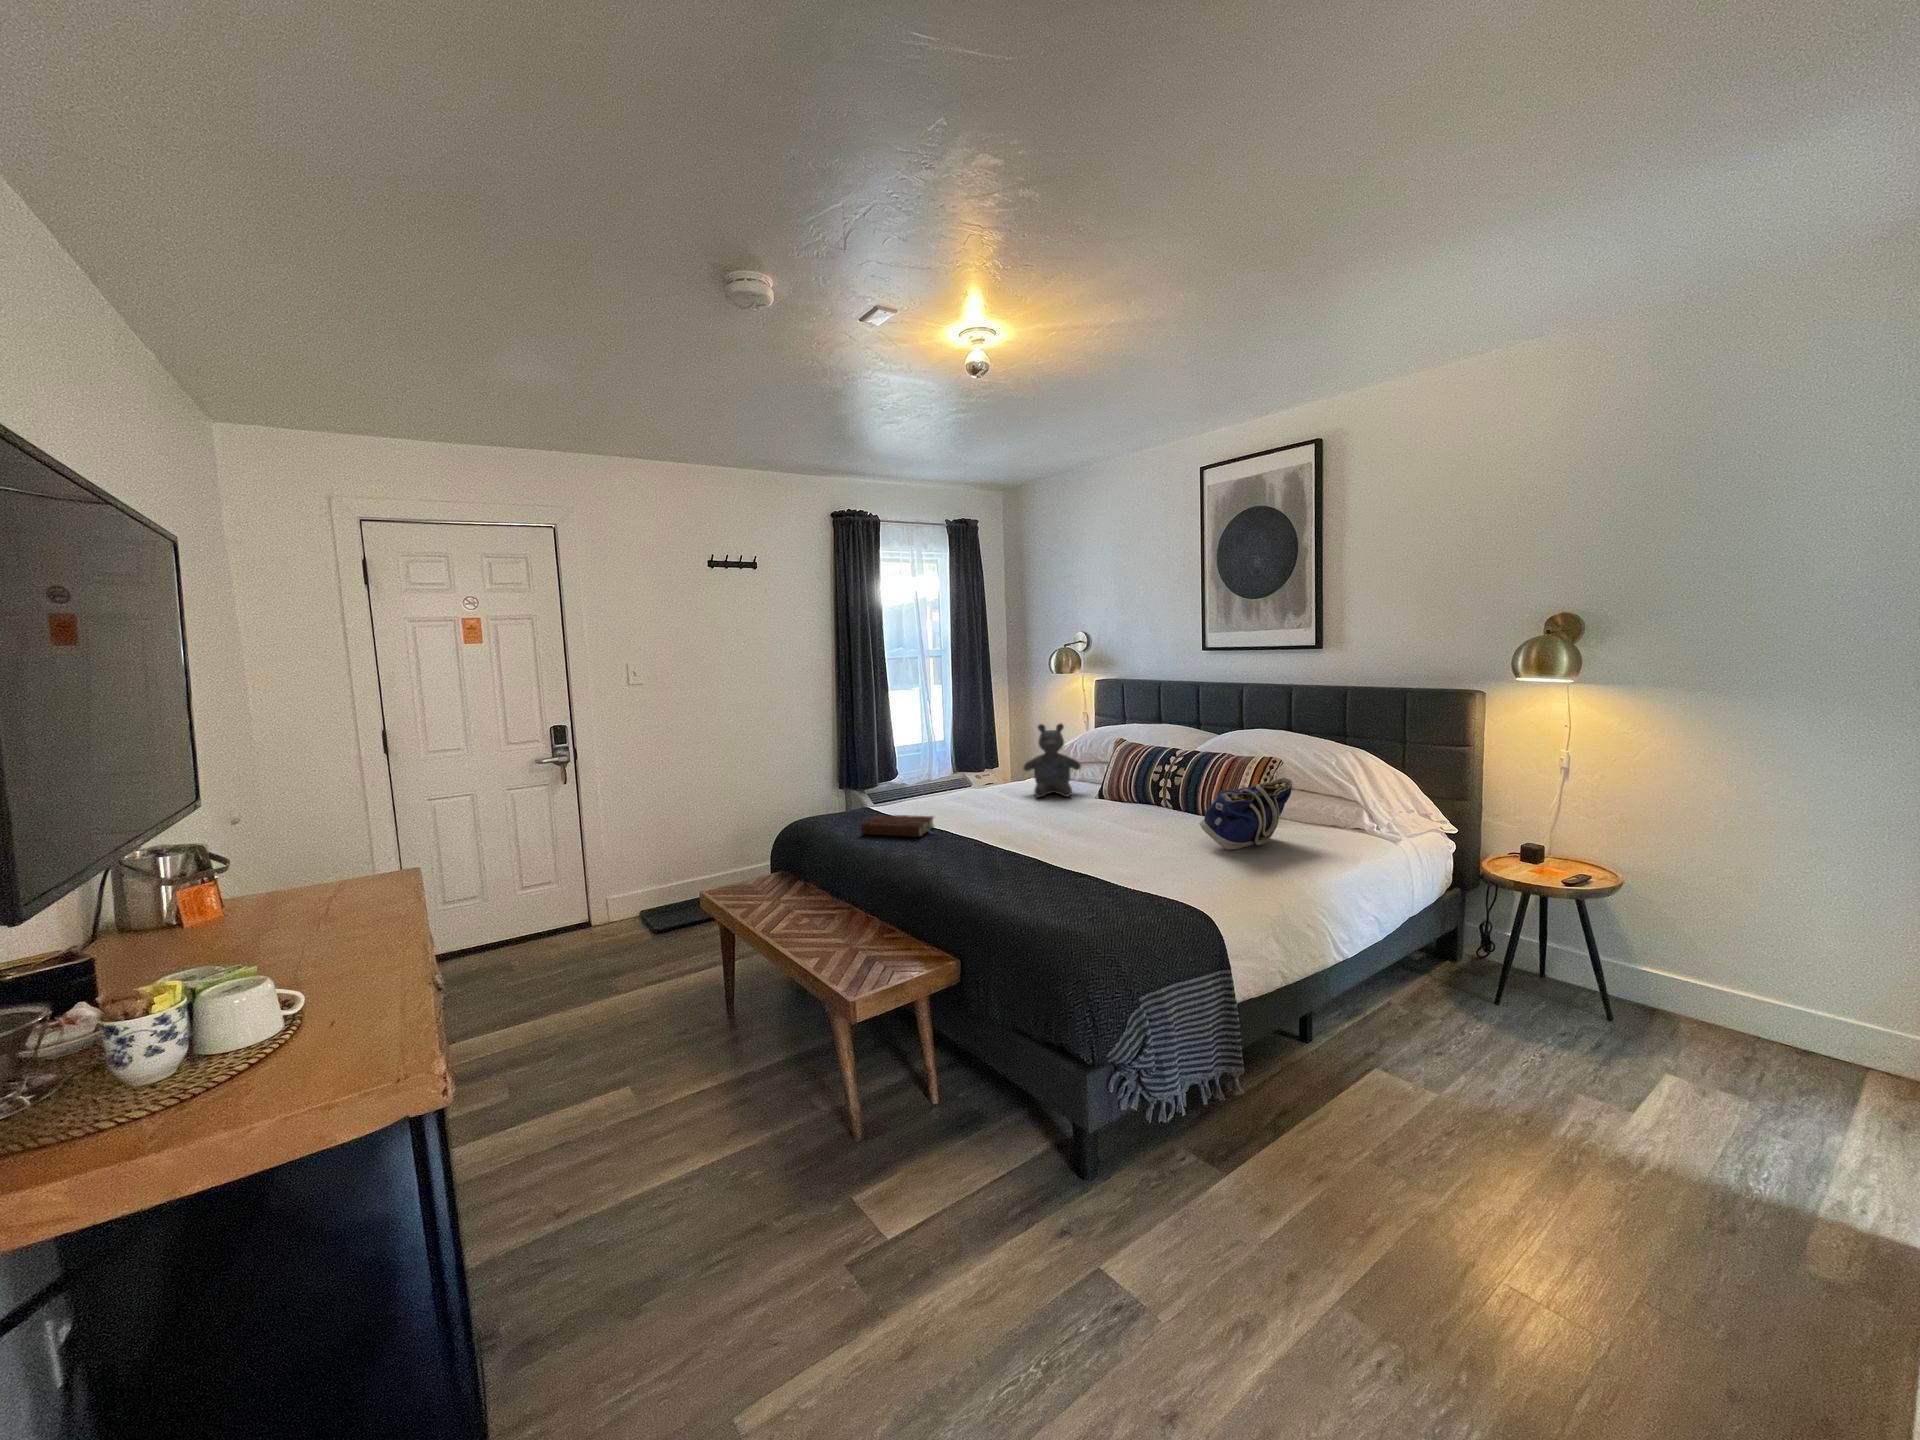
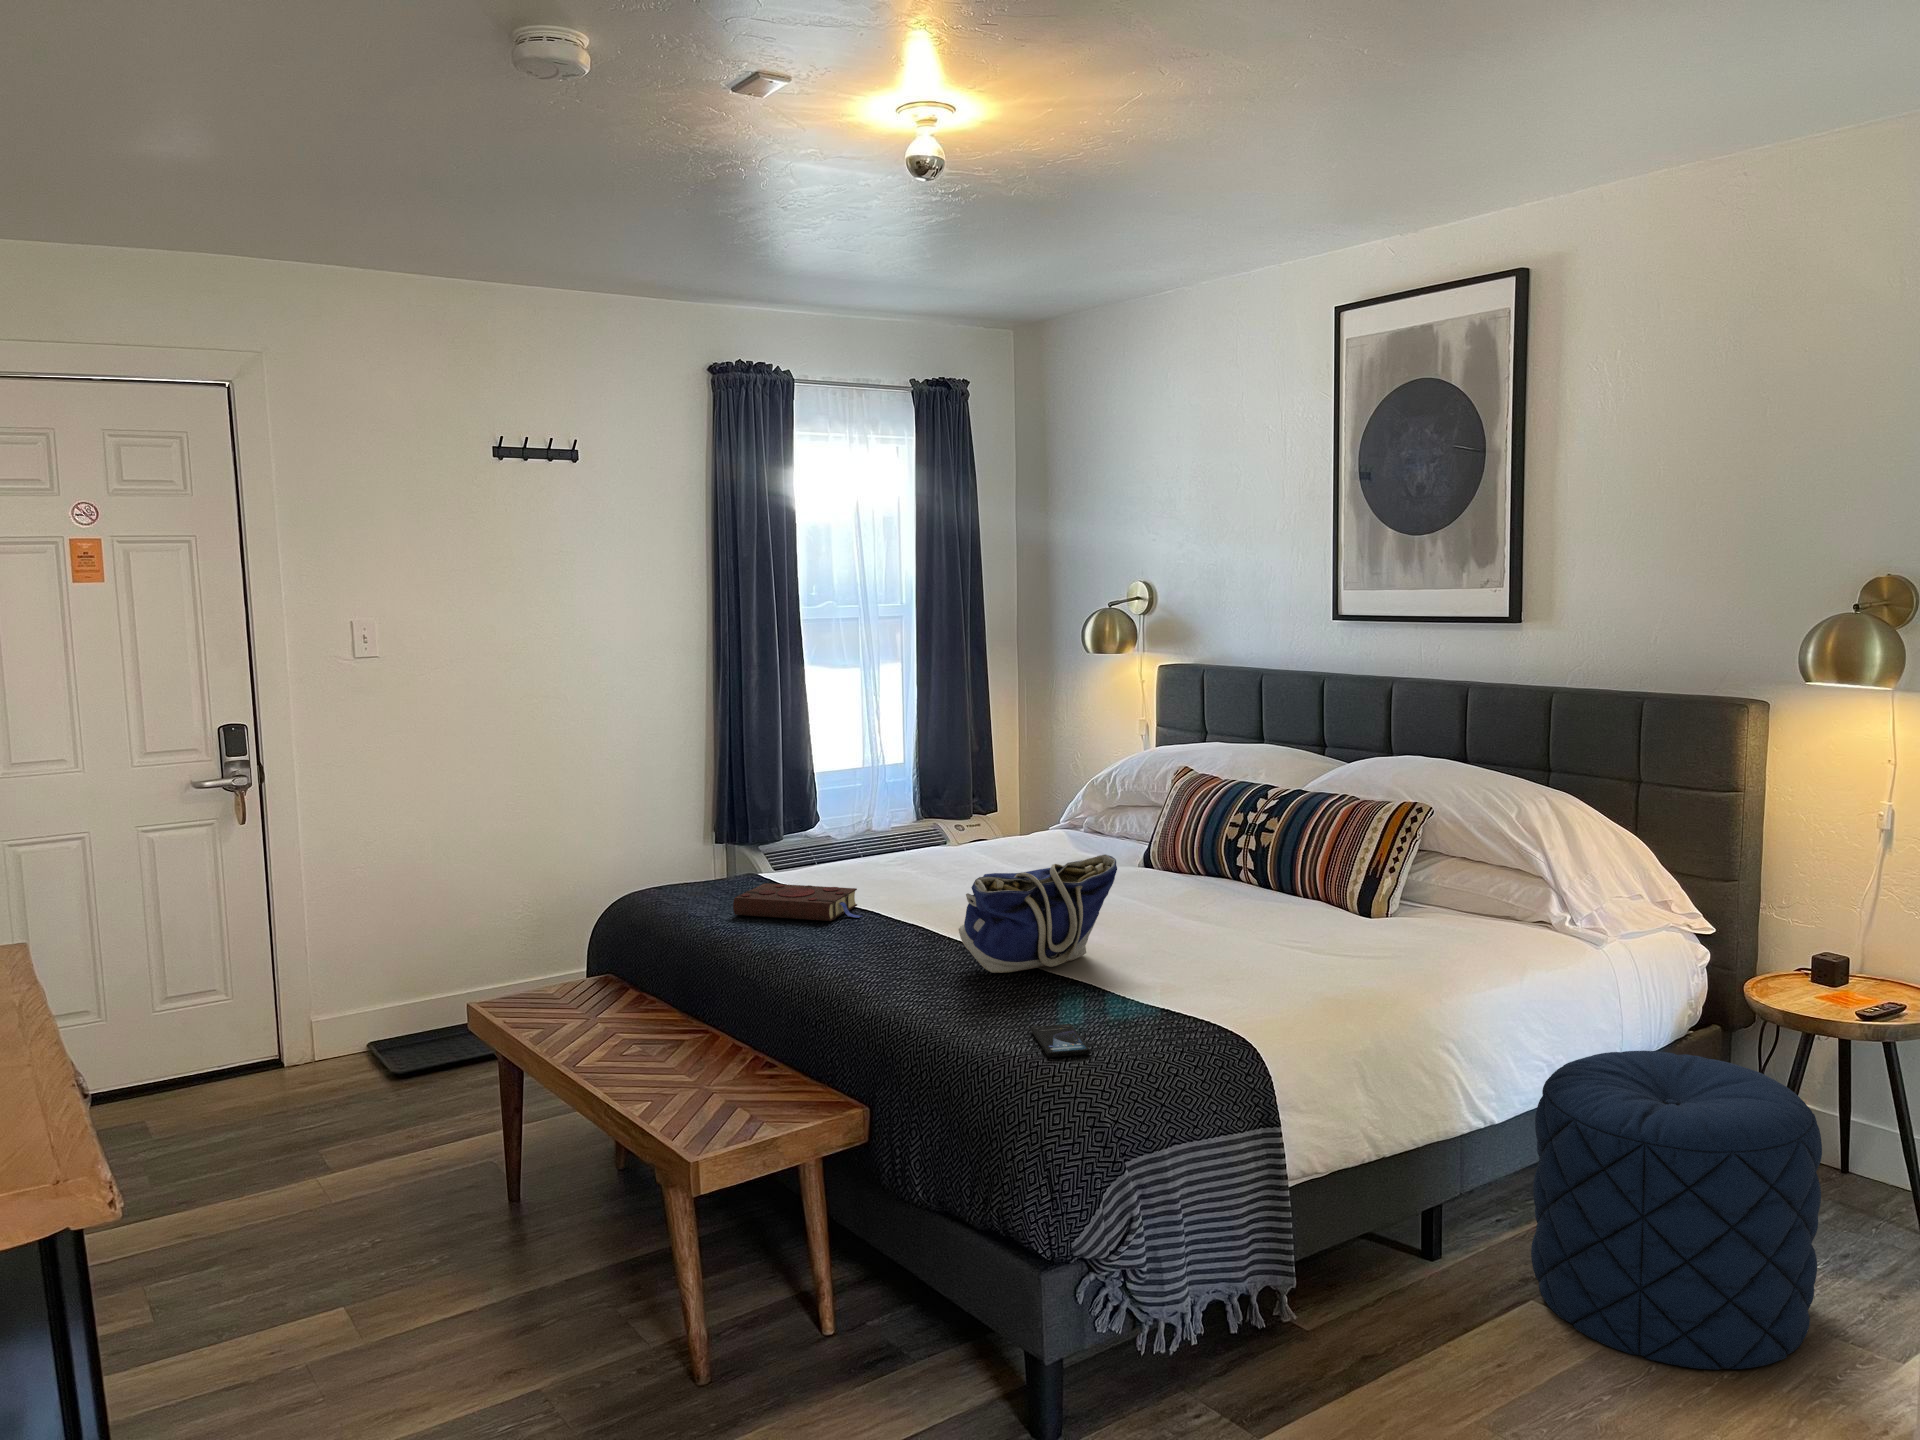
stuffed bear: present [1024,723,1081,797] -> none [1019,738,1117,862]
tote bag: present [1199,778,1292,849] -> present [959,855,1117,973]
smartphone: none [1064,904,1108,928] -> present [1031,1024,1090,1057]
pouf: none [1373,909,1572,1117] -> present [1531,1051,1822,1370]

